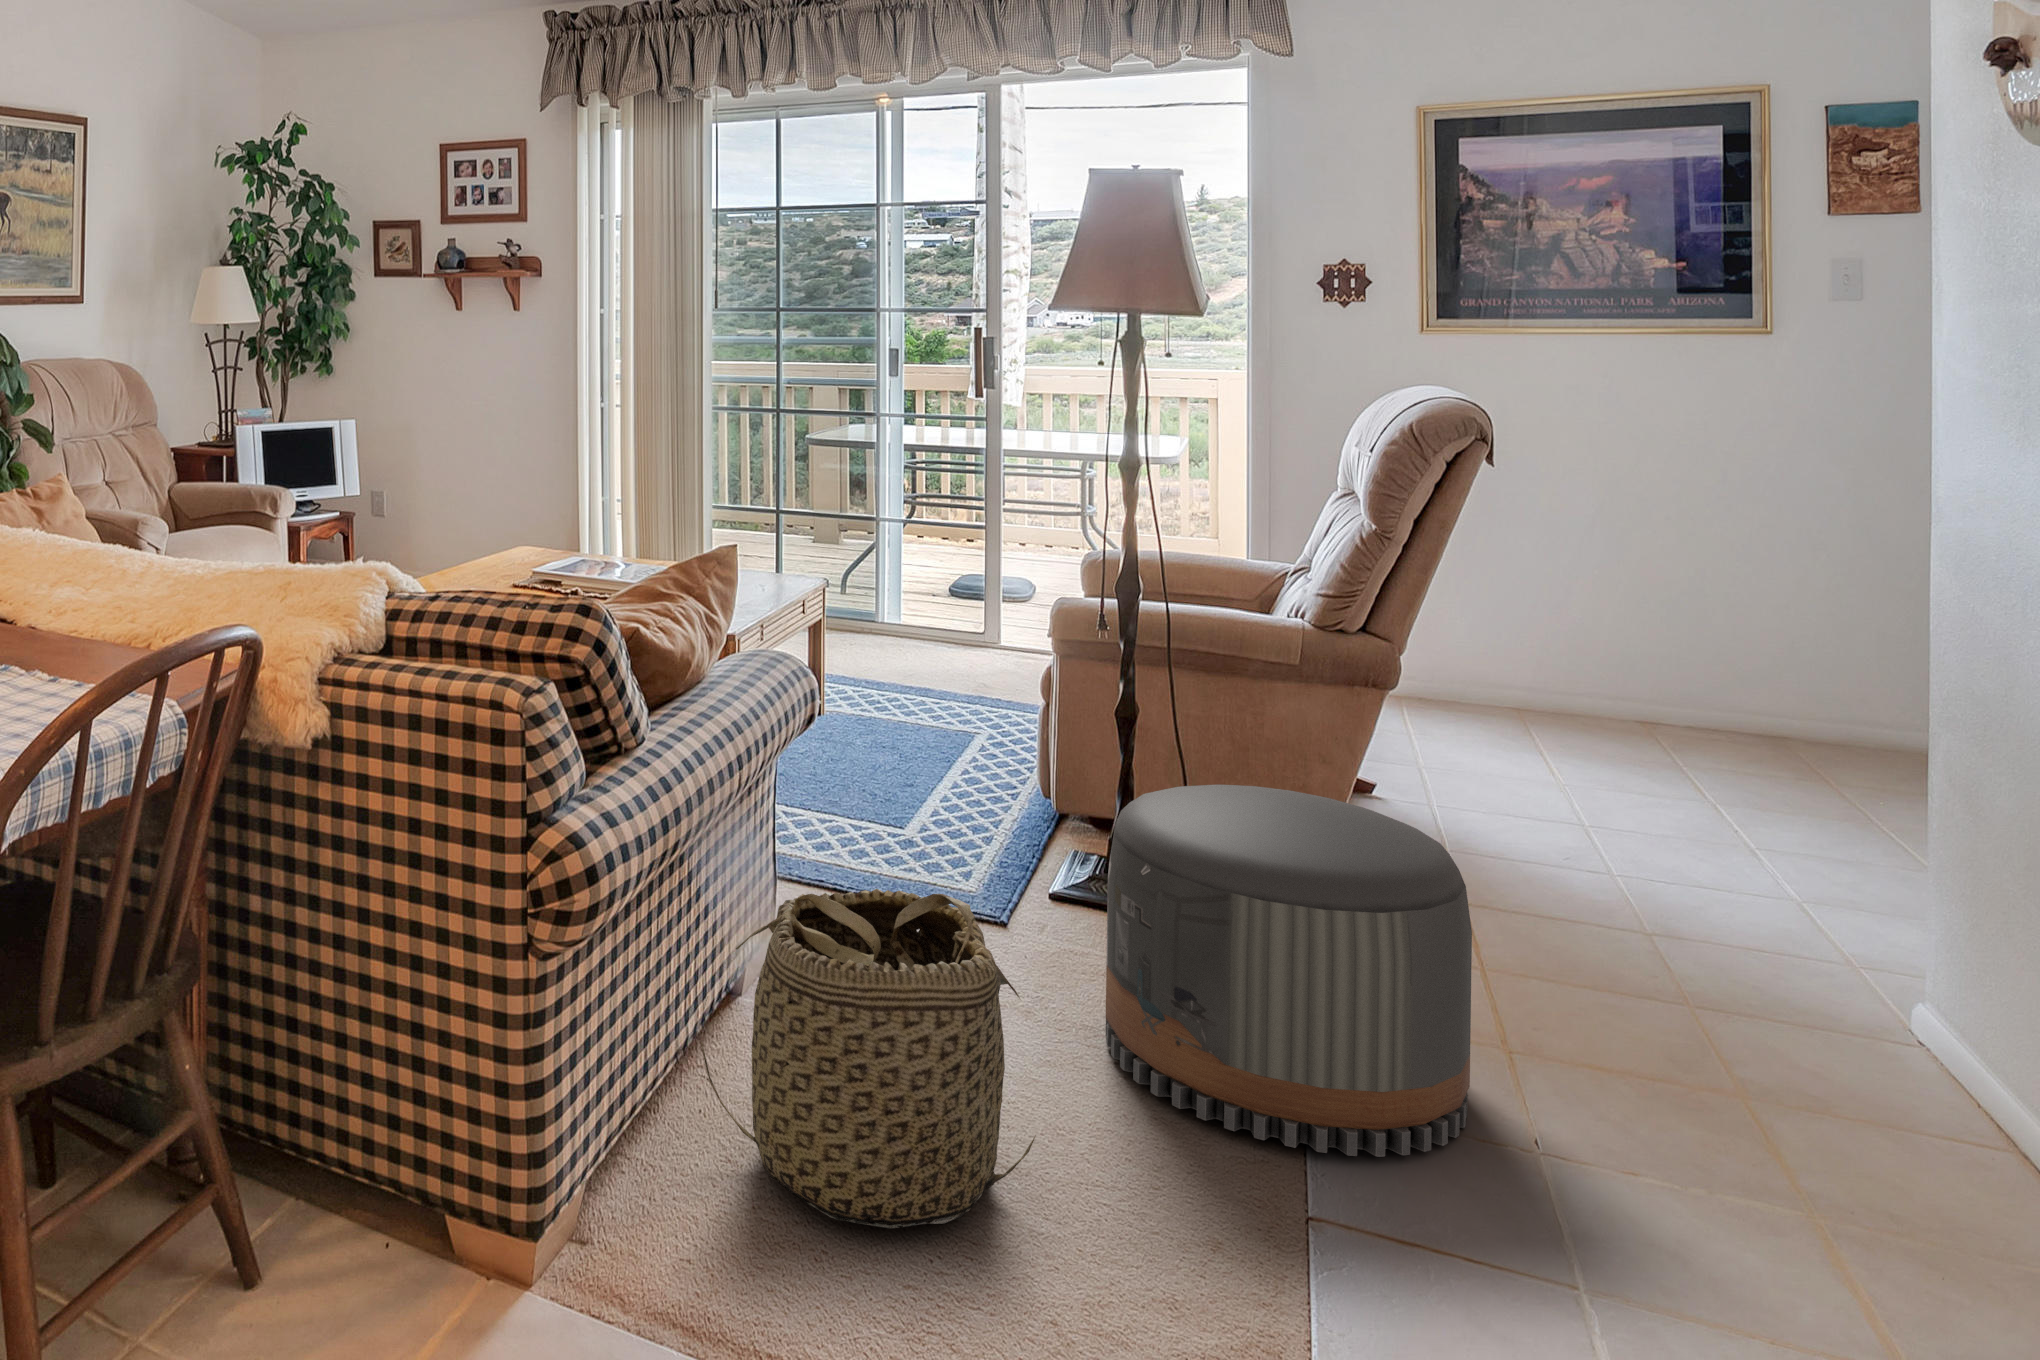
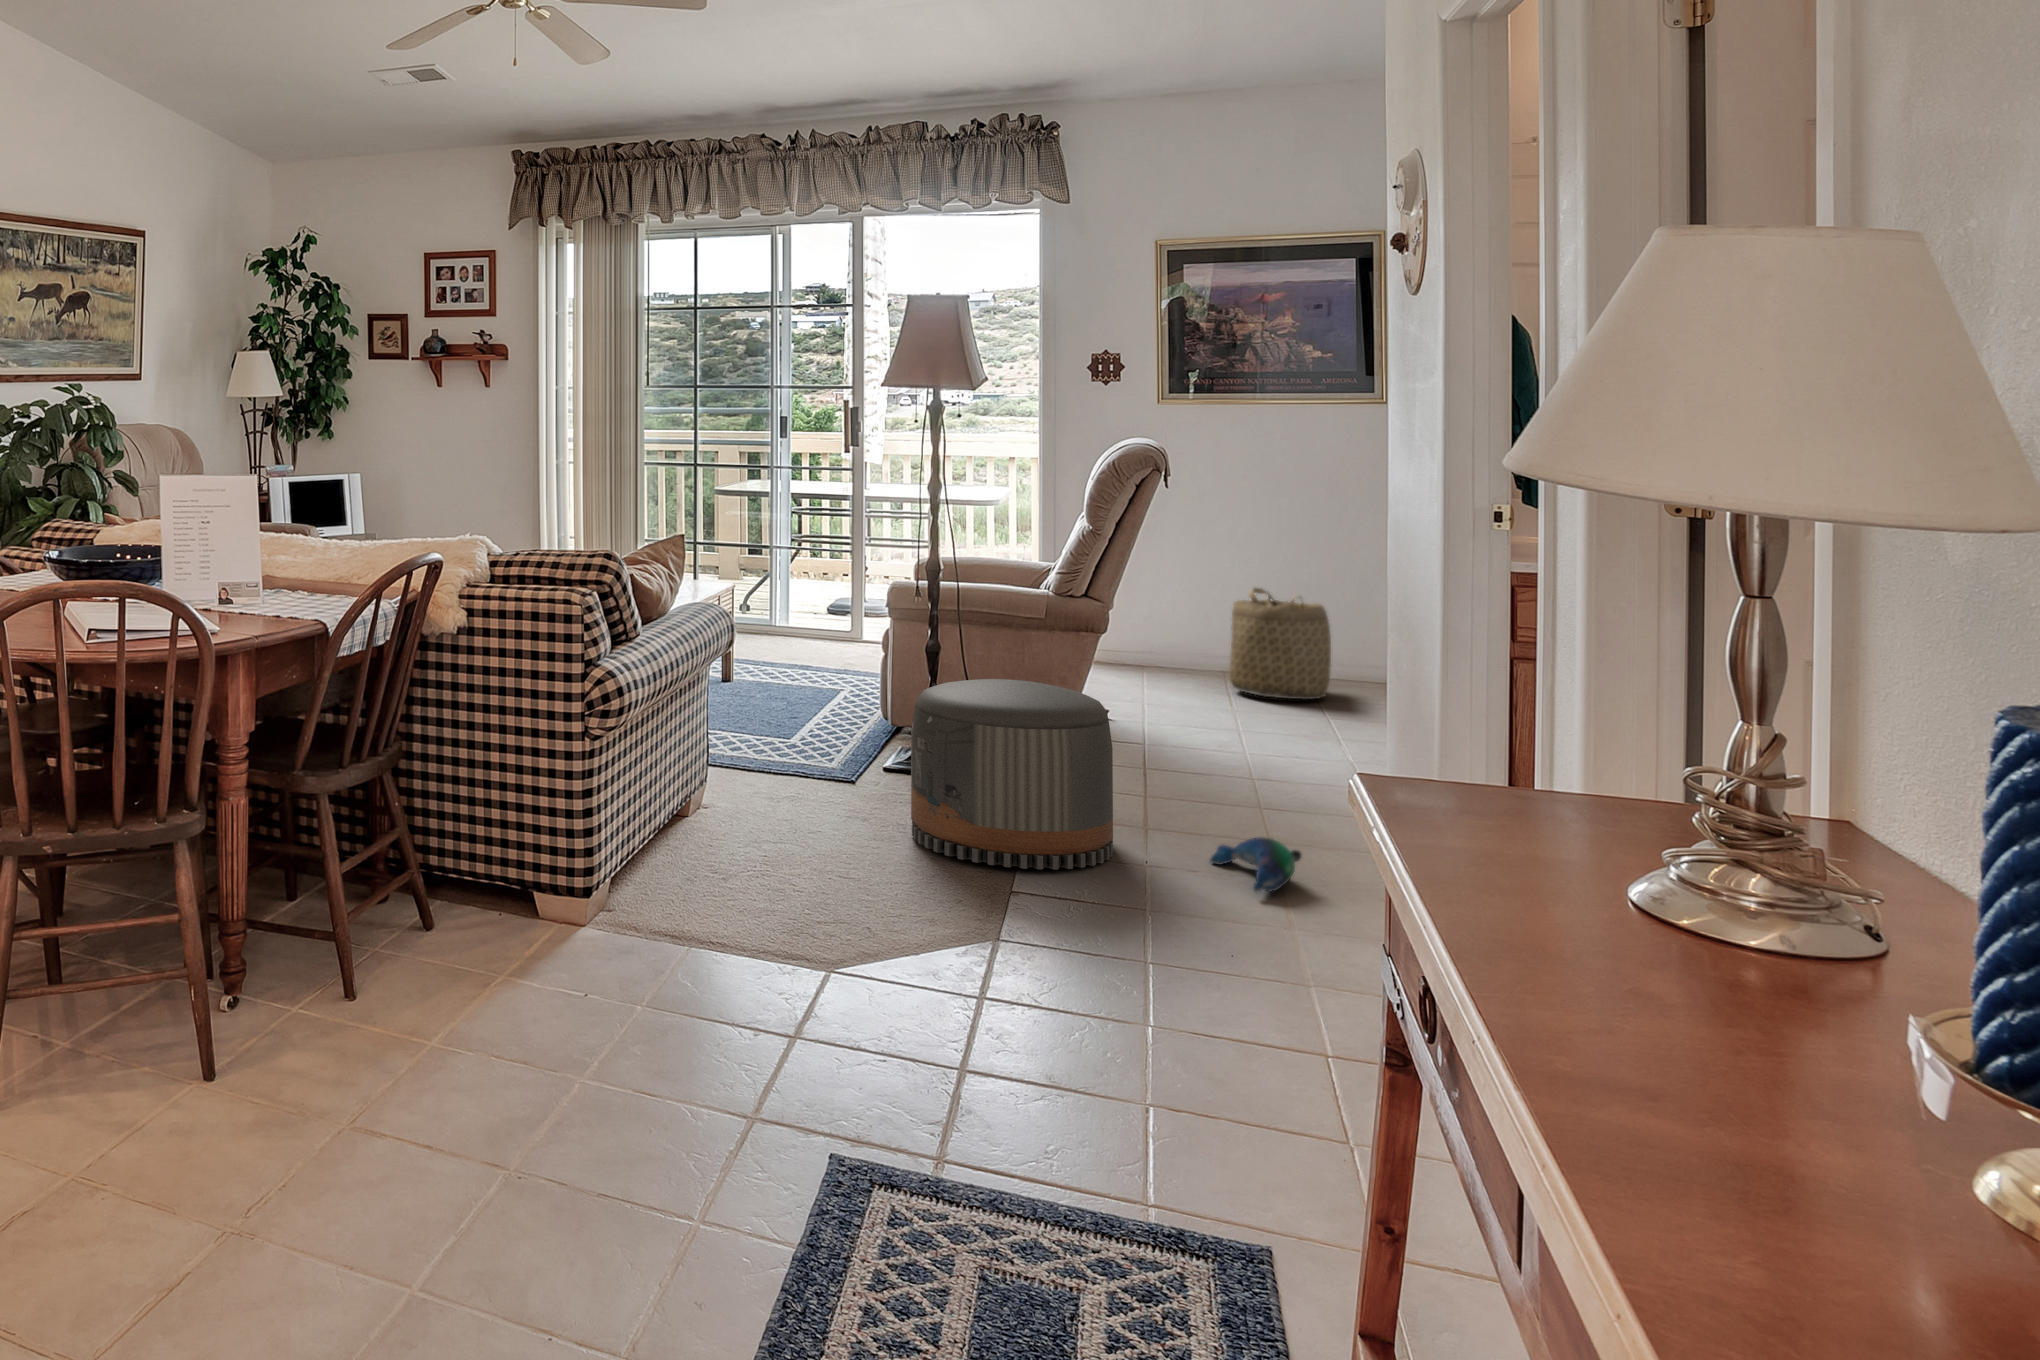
basket: present [701,889,1035,1229] -> present [1229,588,1331,699]
plush toy: none [1653,1108,1864,1252] -> present [1210,837,1301,892]

